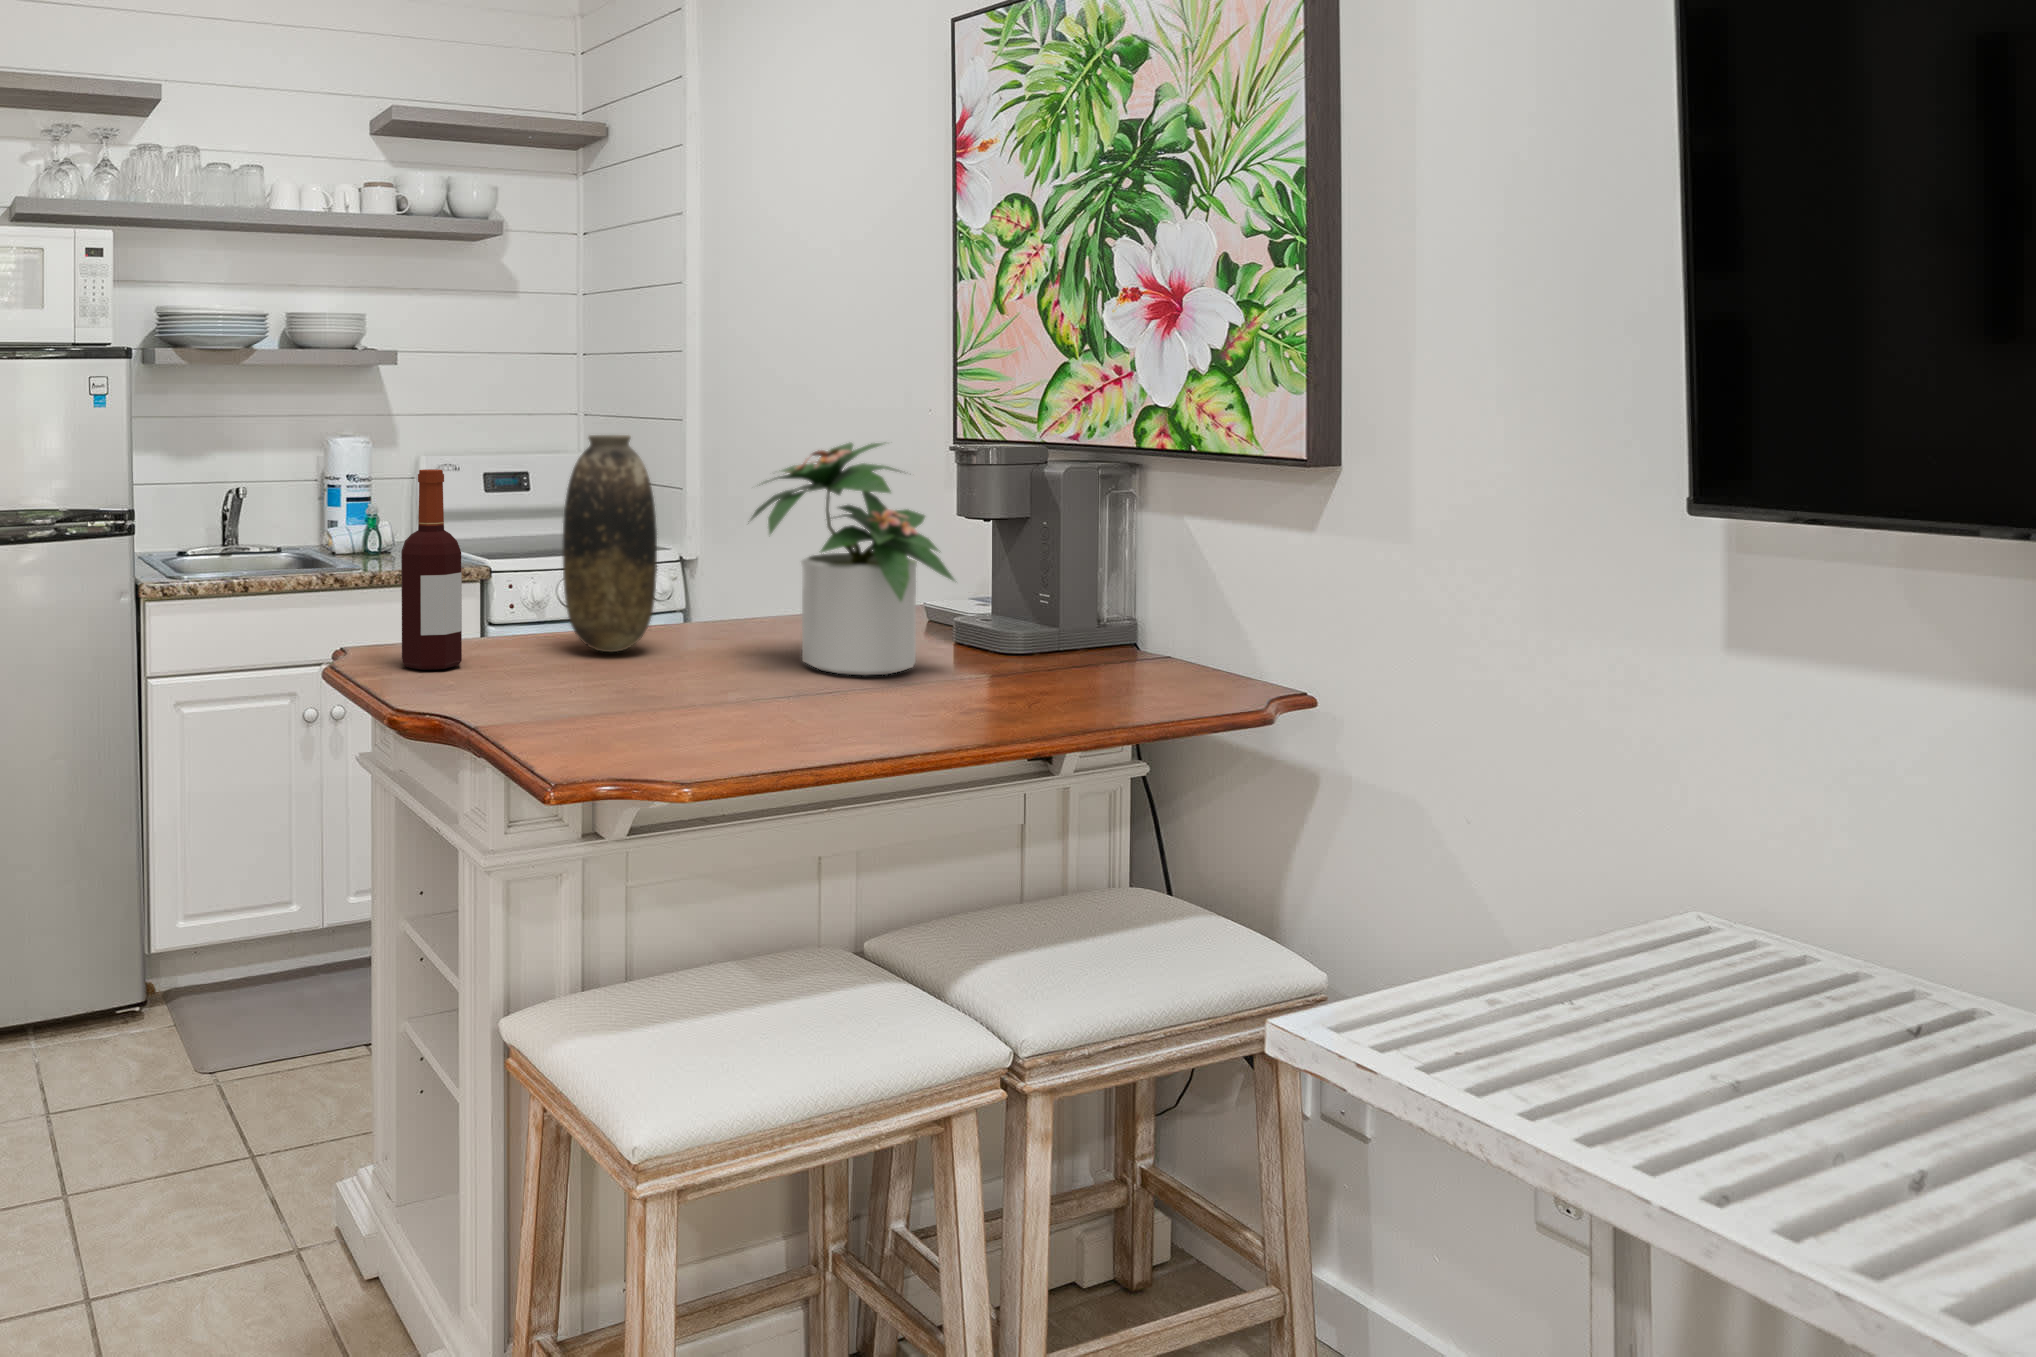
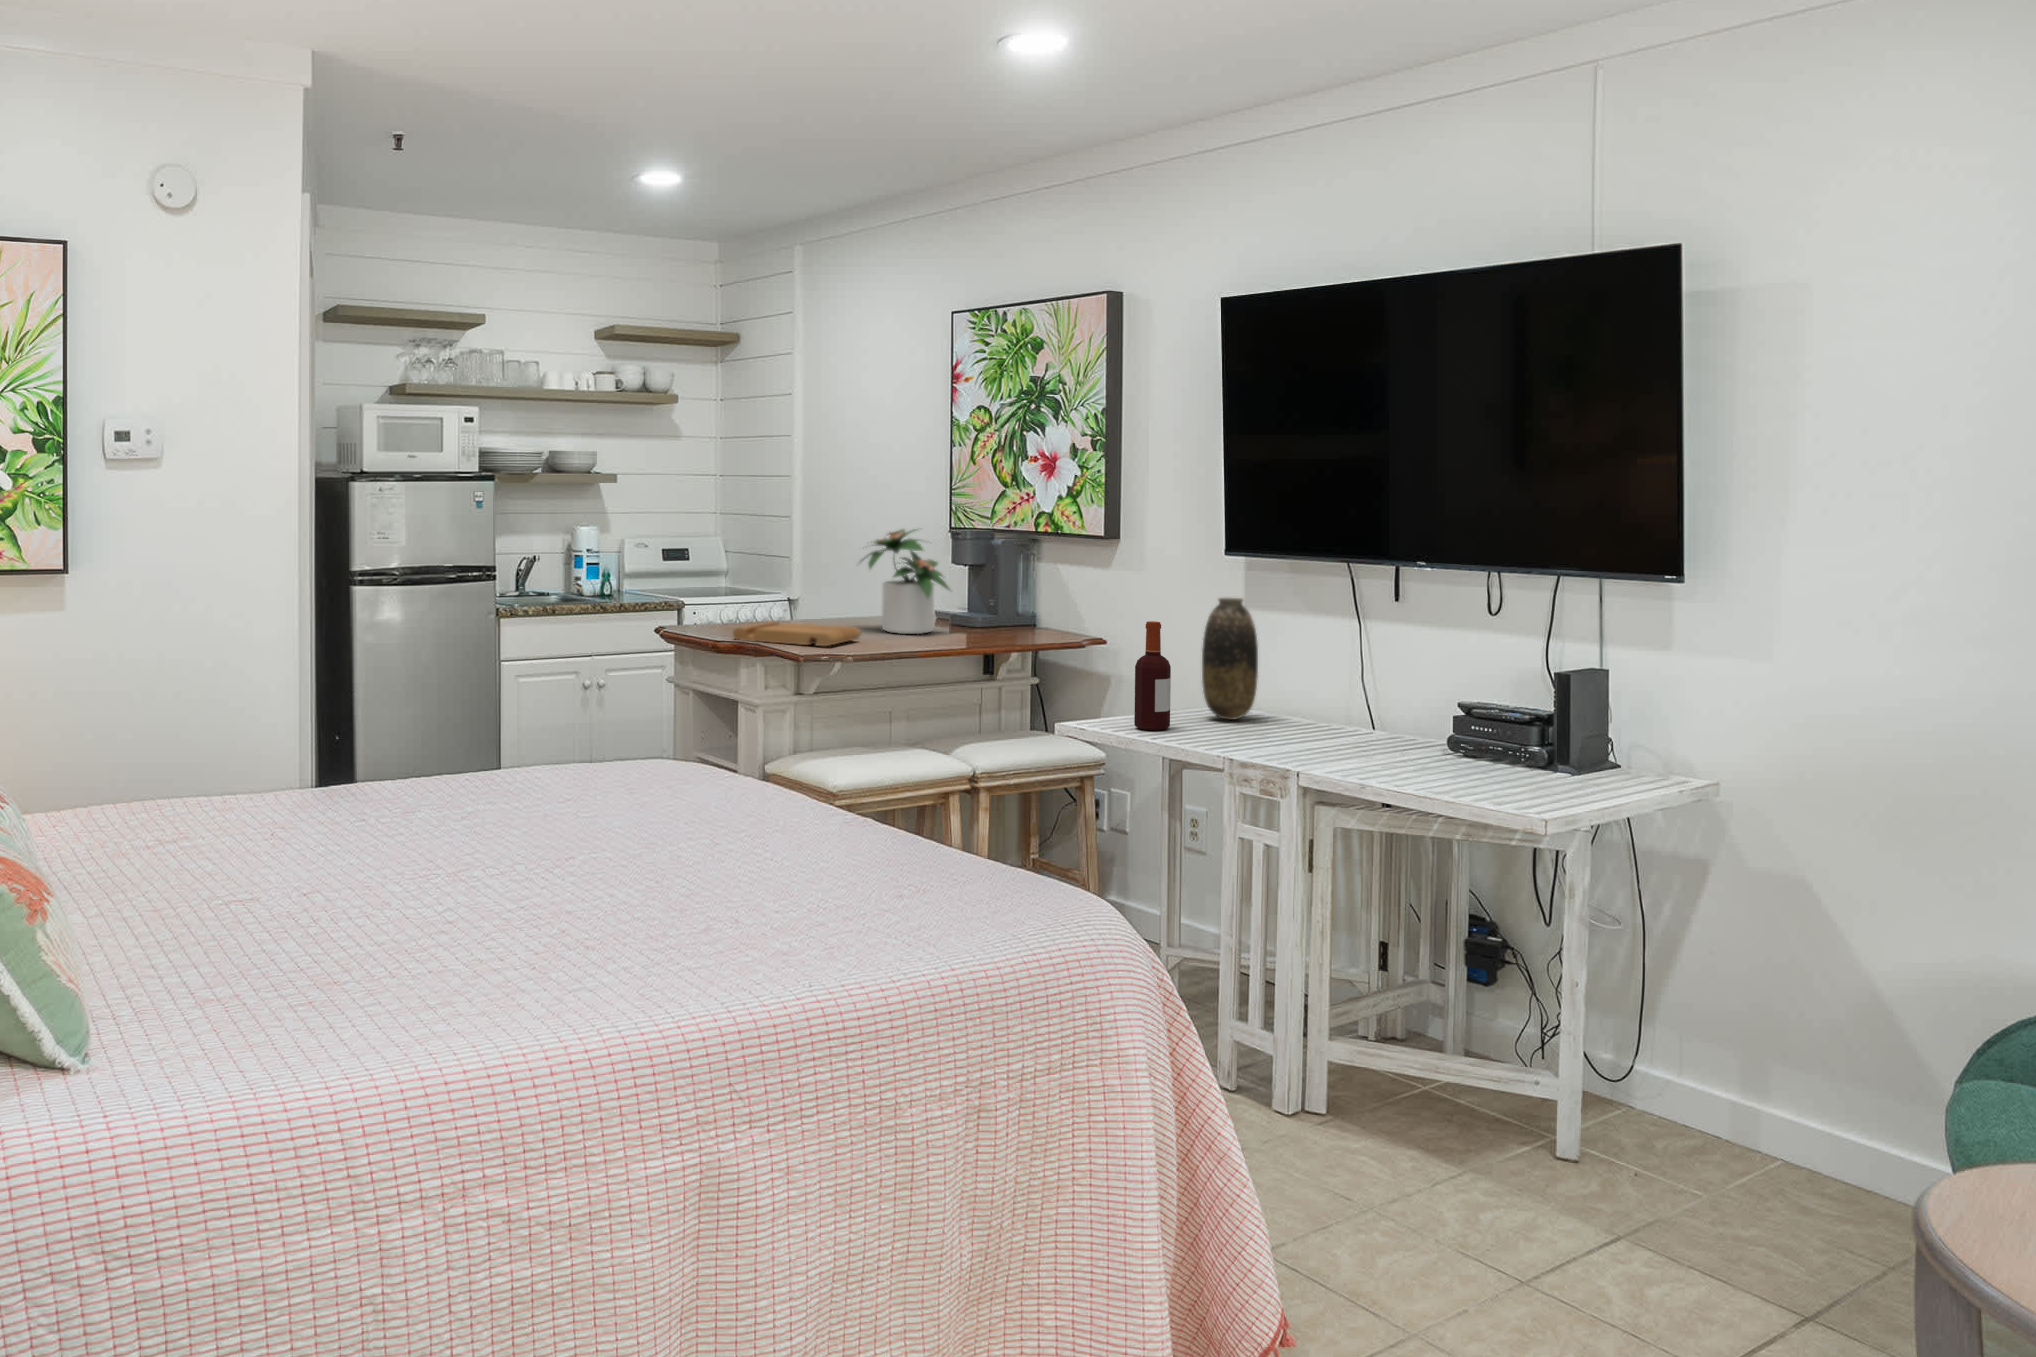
vase: present [563,435,657,652] -> present [1202,598,1258,720]
bottle: present [401,469,462,670] -> present [1134,621,1171,731]
cutting board: none [448,647,741,728] -> present [733,622,861,646]

